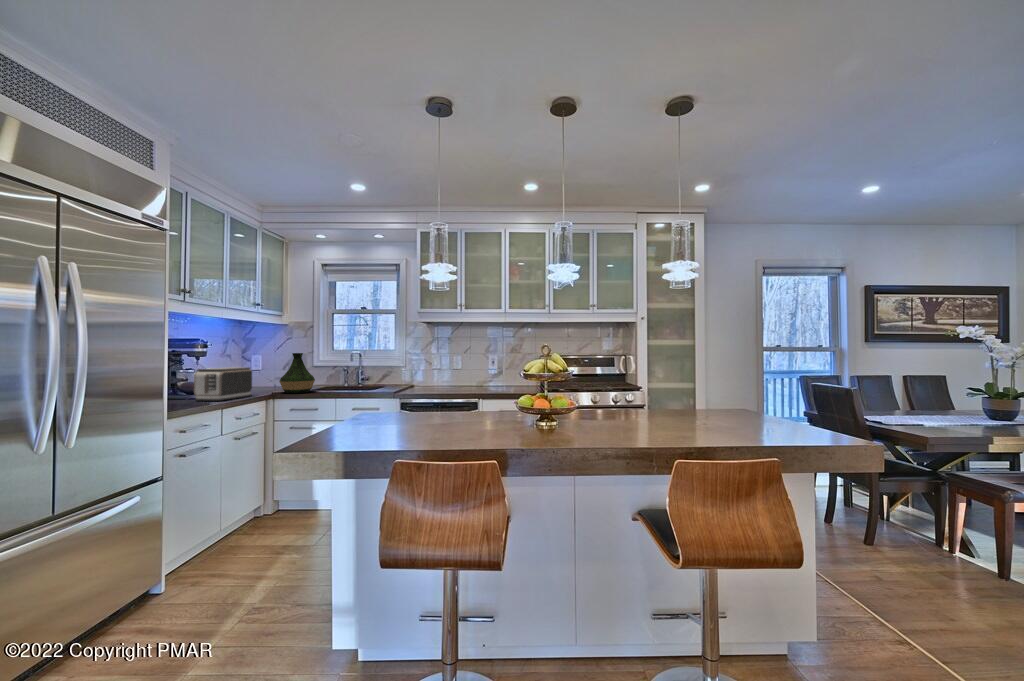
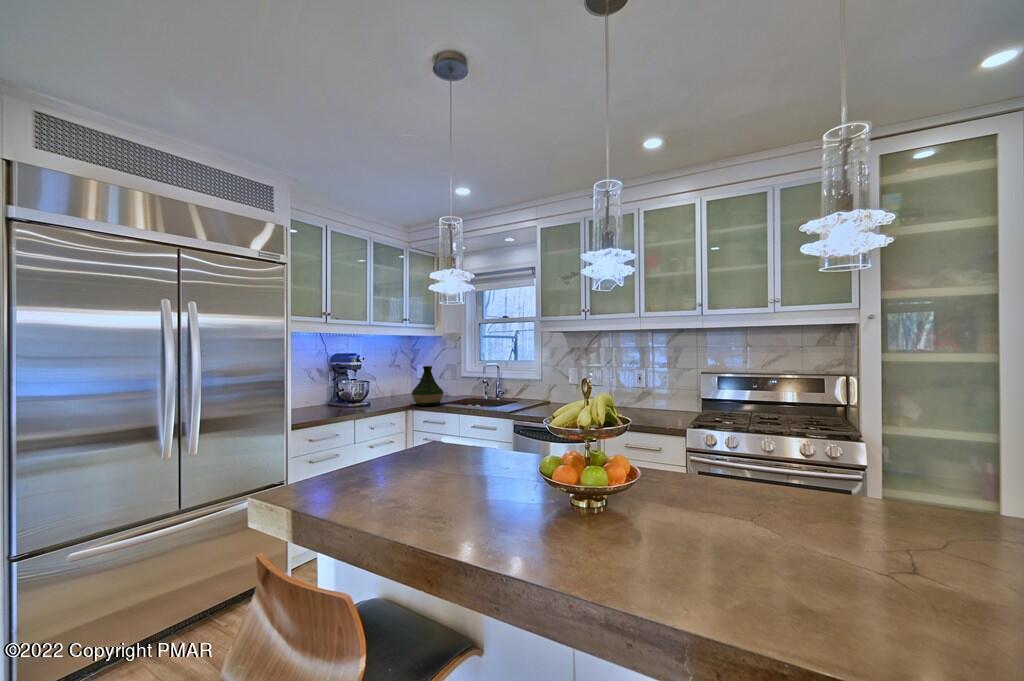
toaster: present [194,367,252,401] -> none [336,380,386,412]

